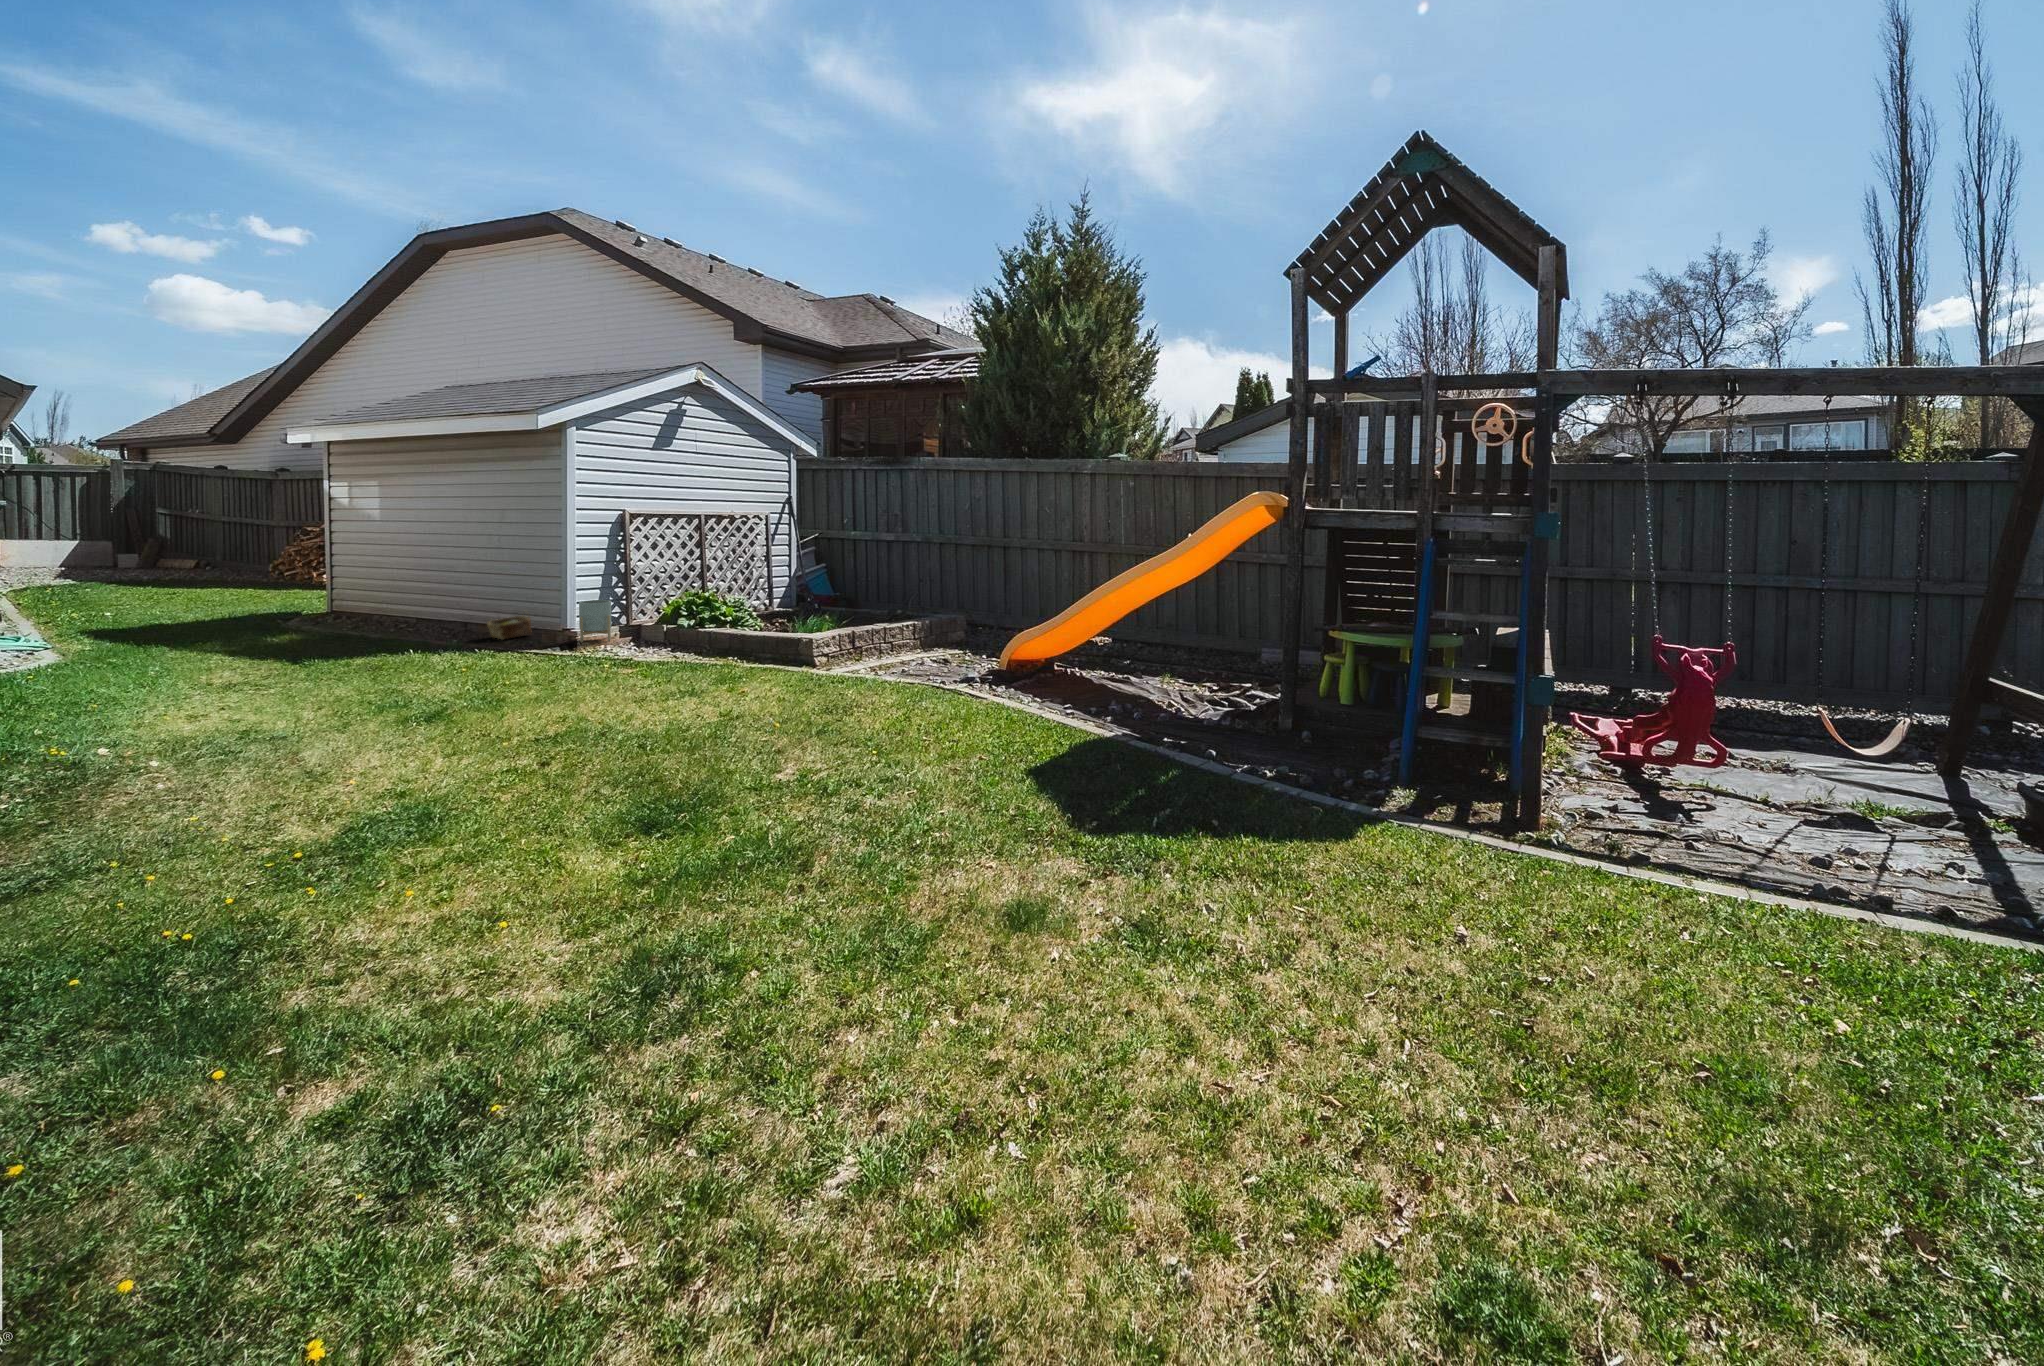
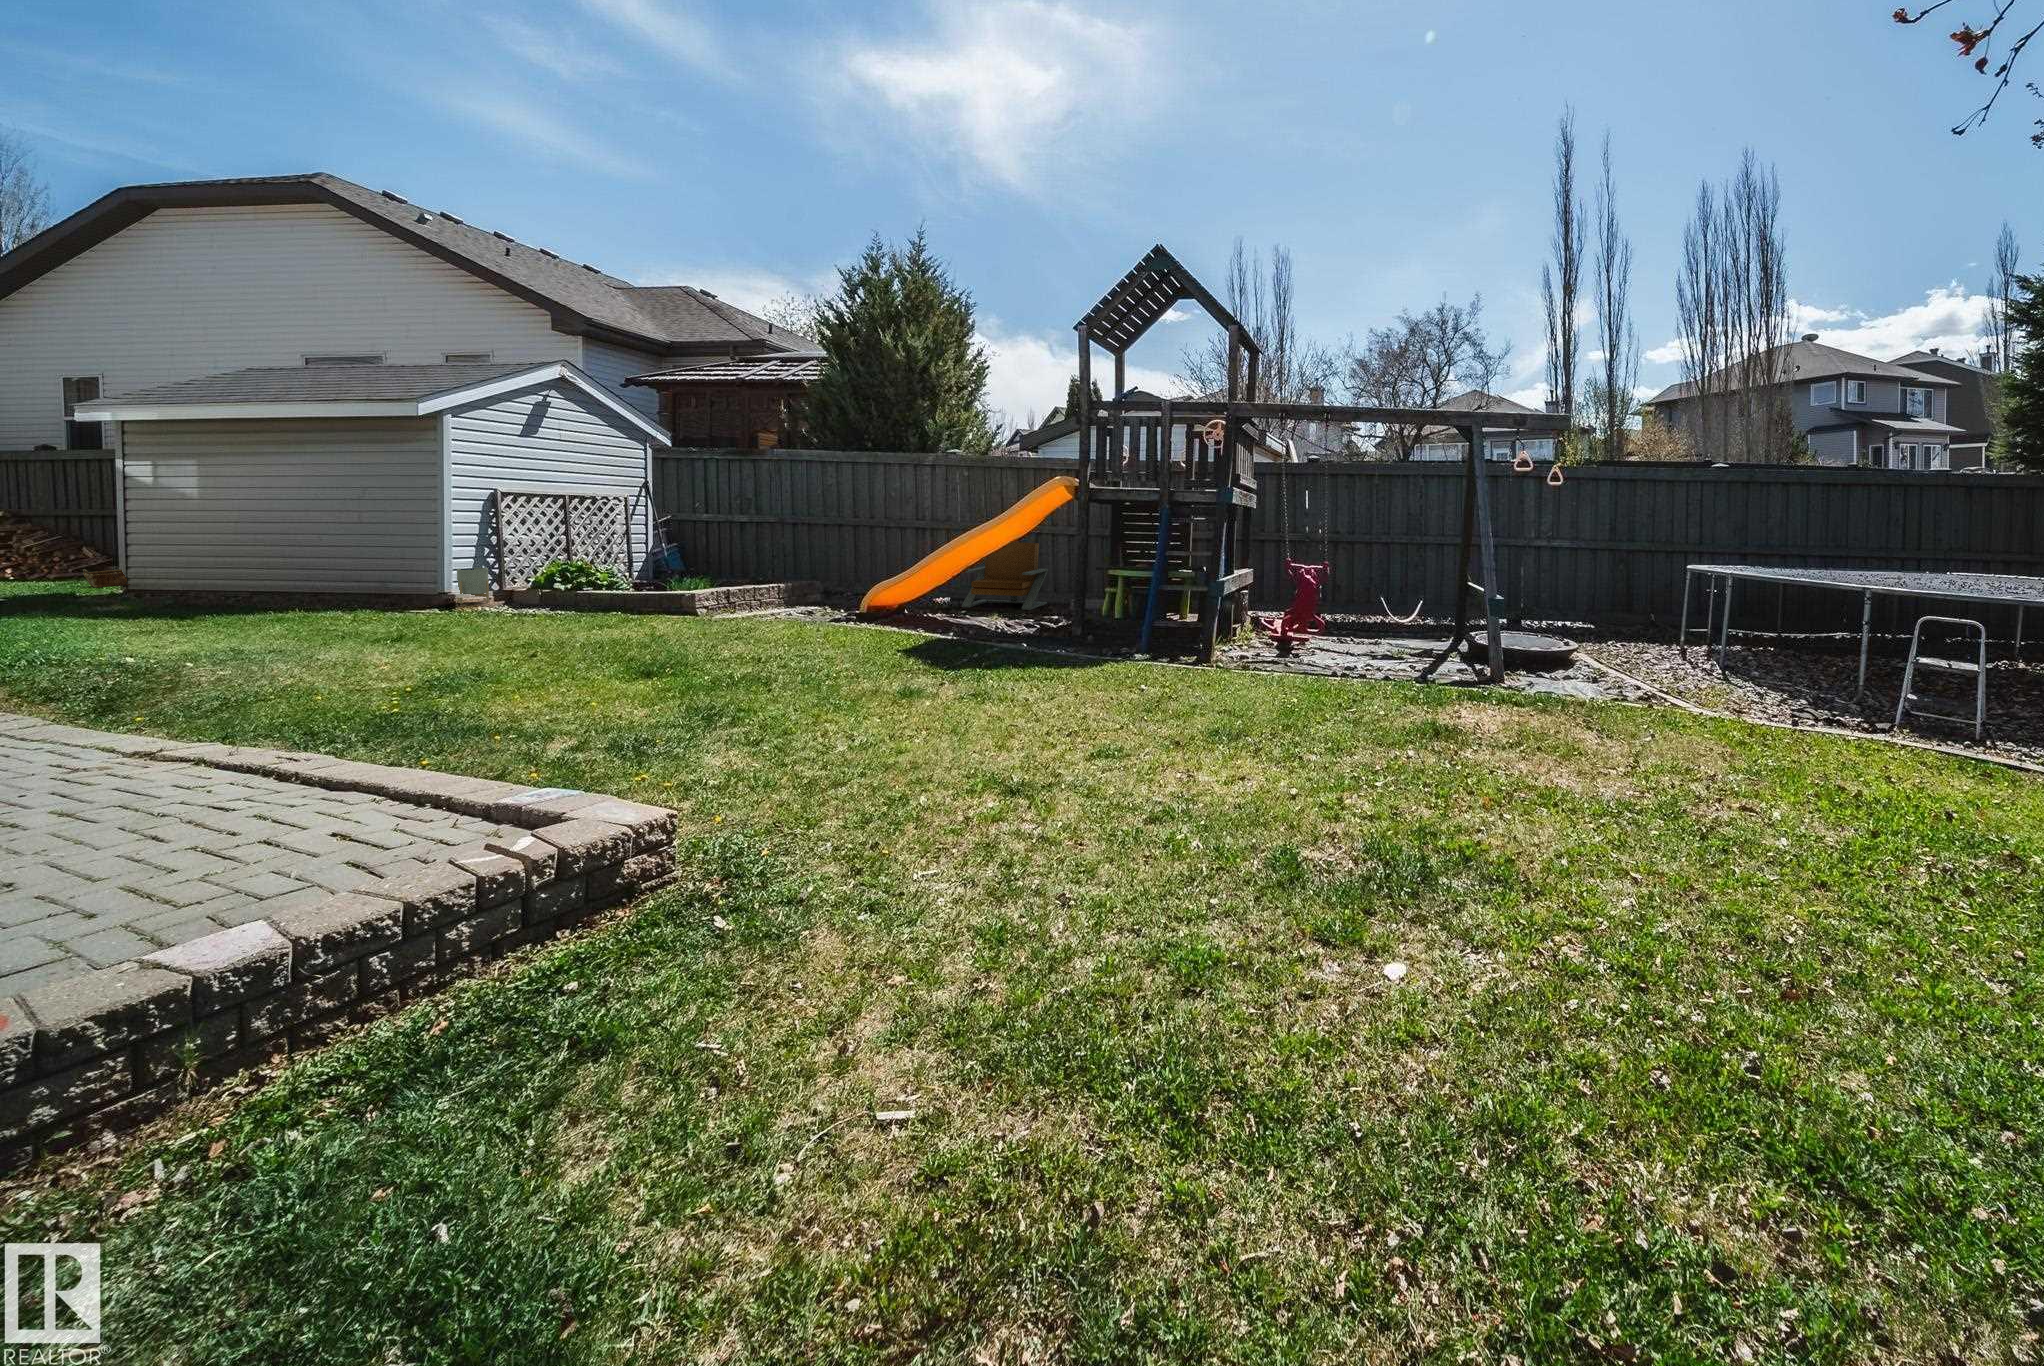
lounge chair: none [1126,572,1236,668] -> present [962,542,1048,610]
woven basket: present [487,611,531,639] -> present [83,569,131,588]

